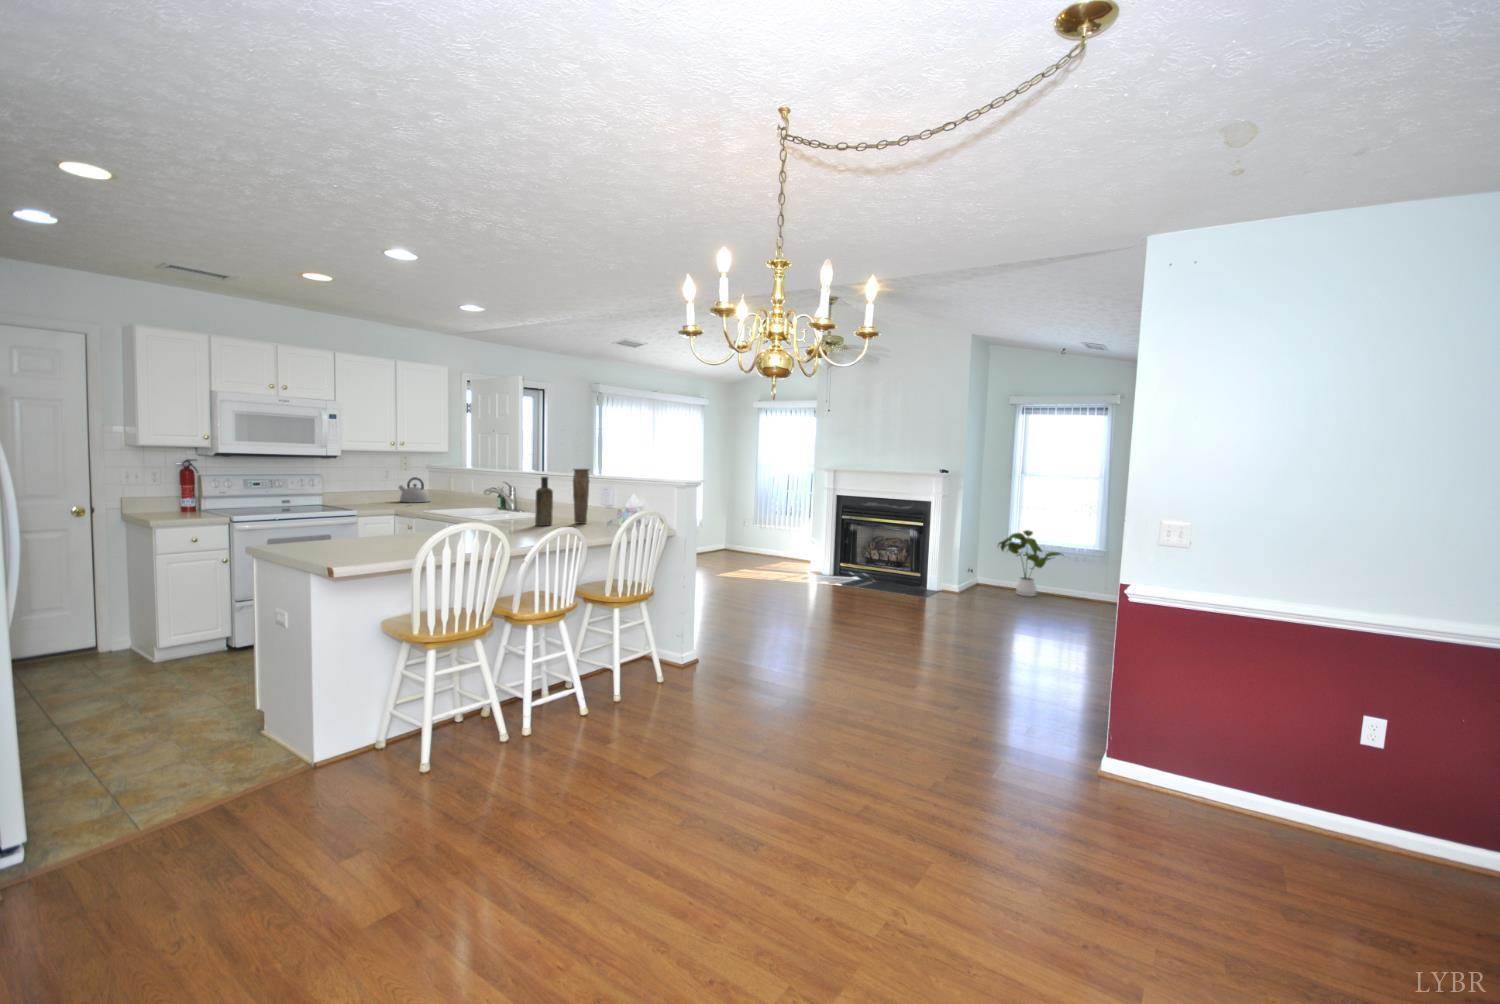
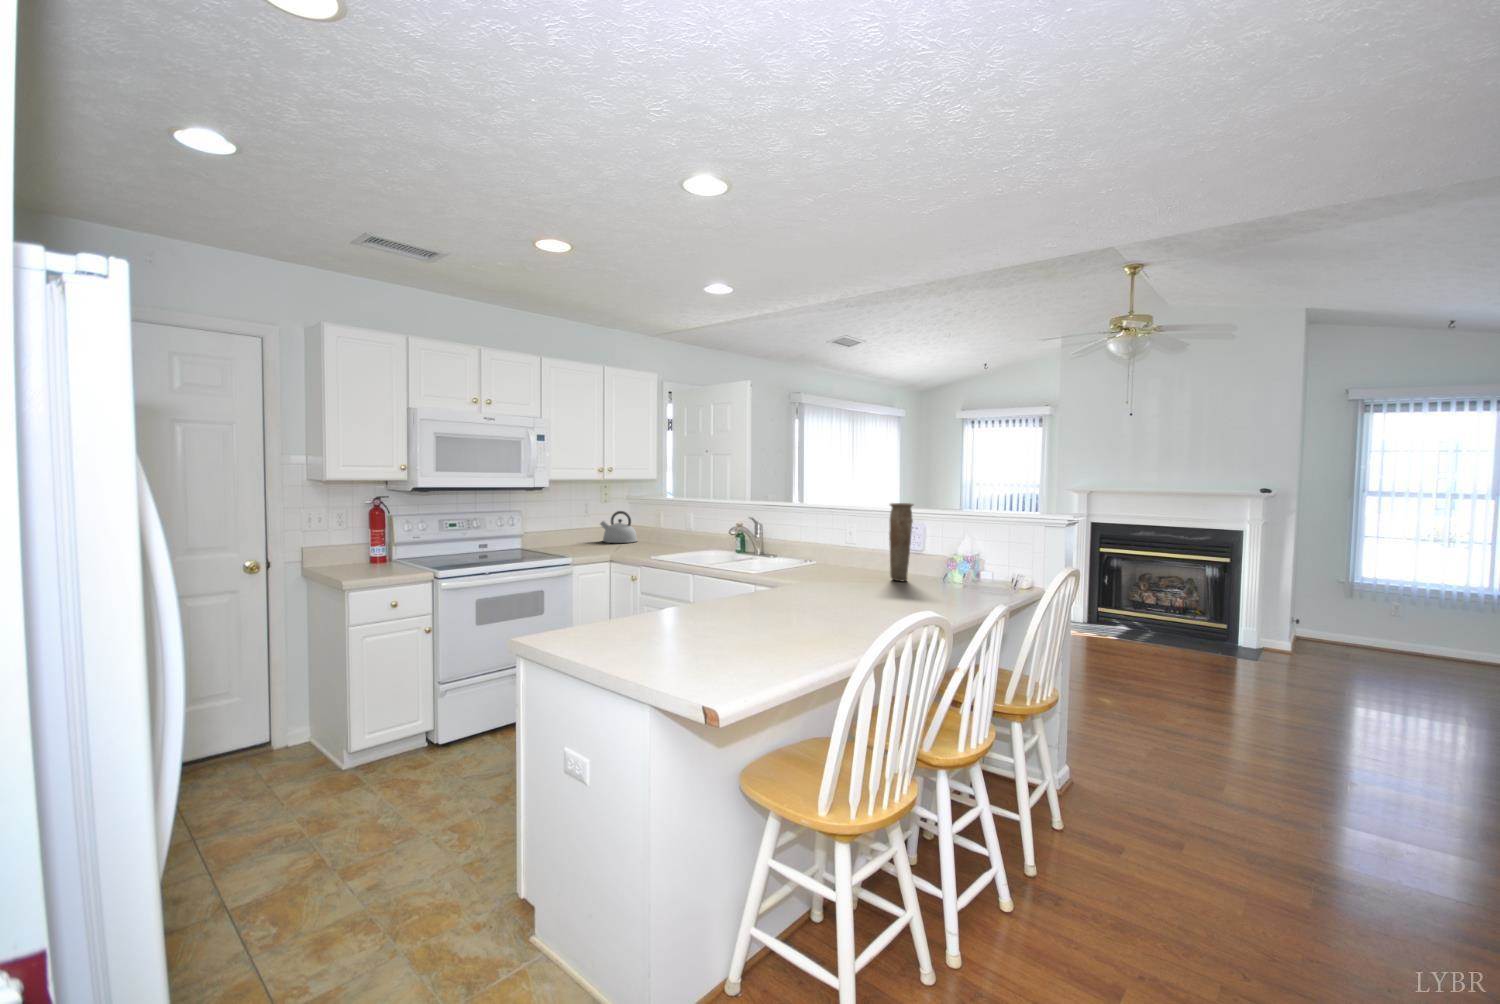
bottle: present [535,477,553,526] -> none [842,516,870,587]
house plant: present [998,530,1062,597] -> none [1331,569,1444,658]

